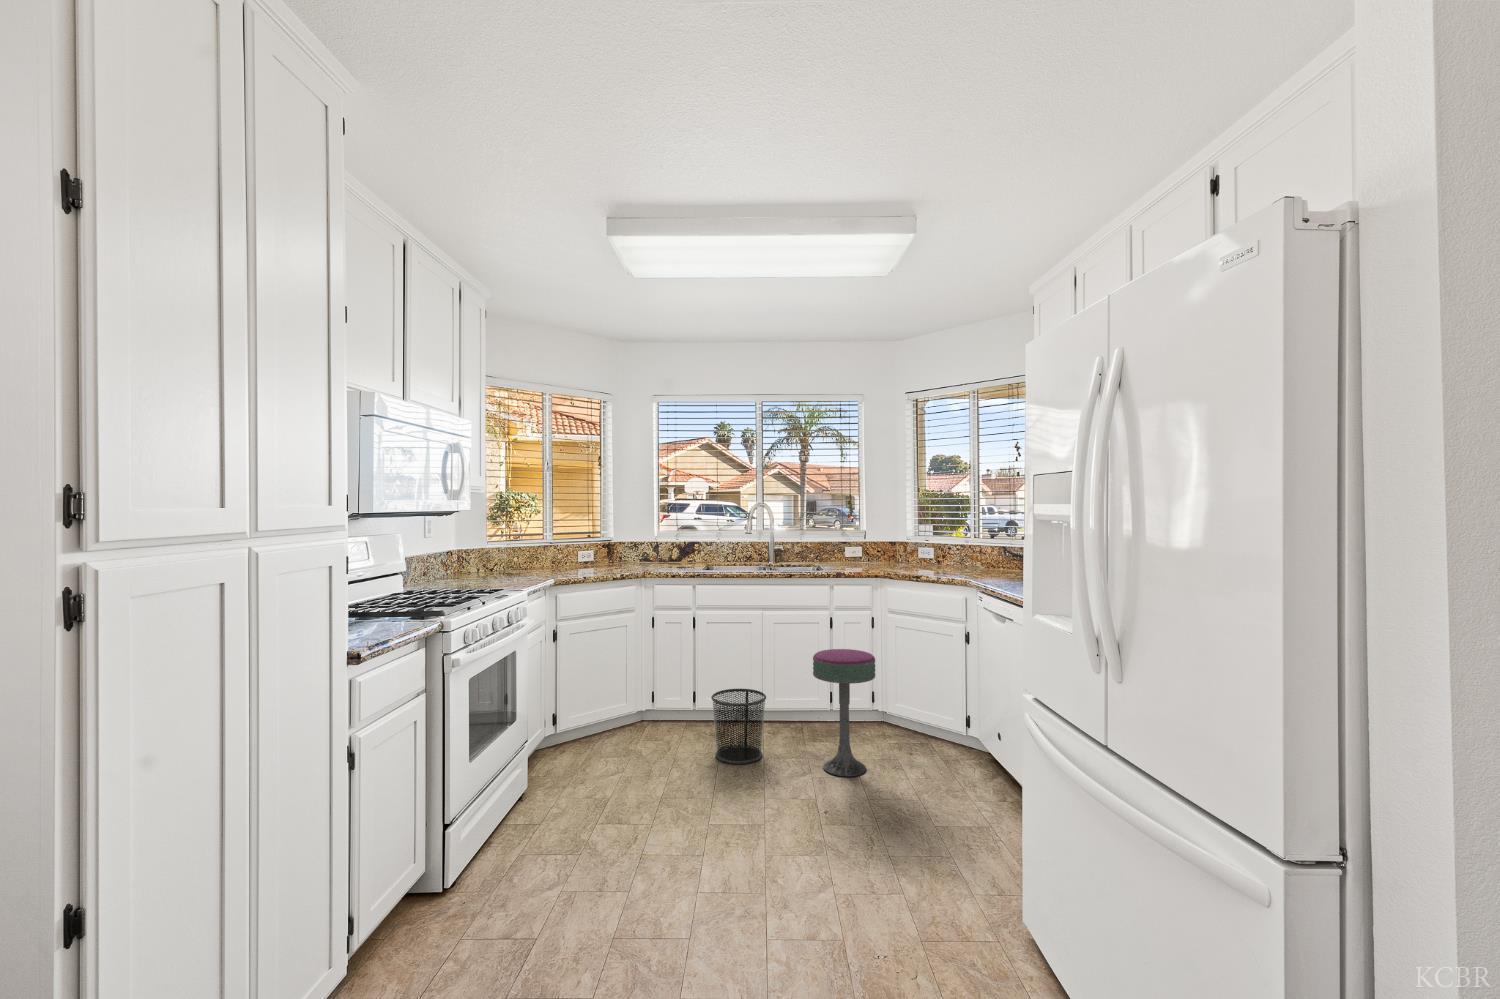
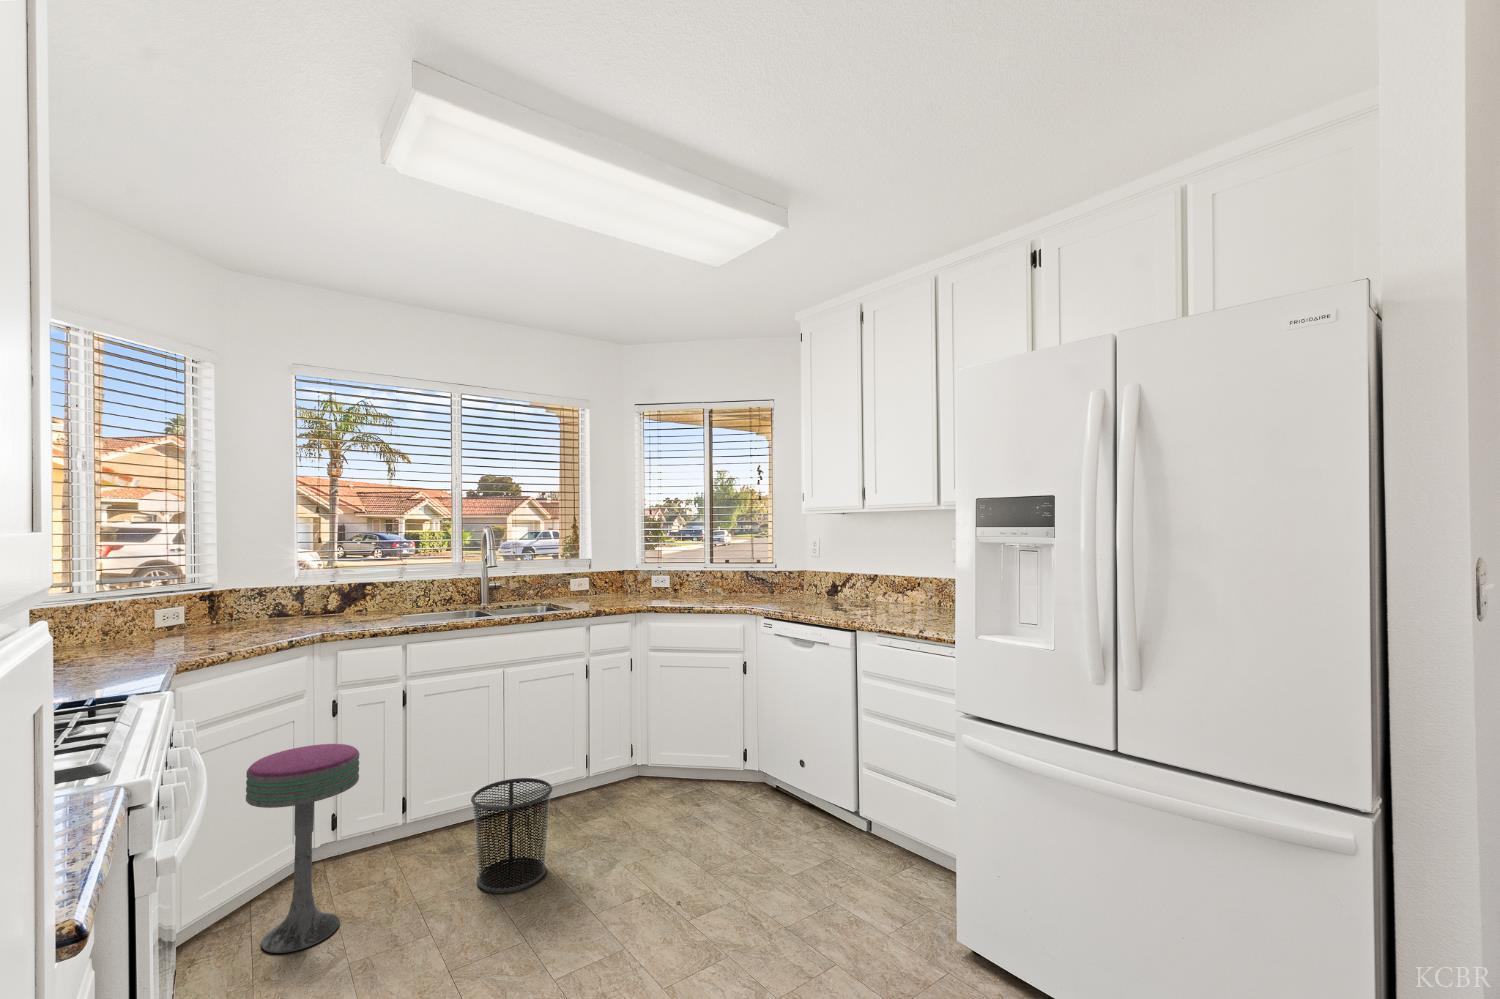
bar stool: present [813,649,875,776] -> present [246,744,359,953]

